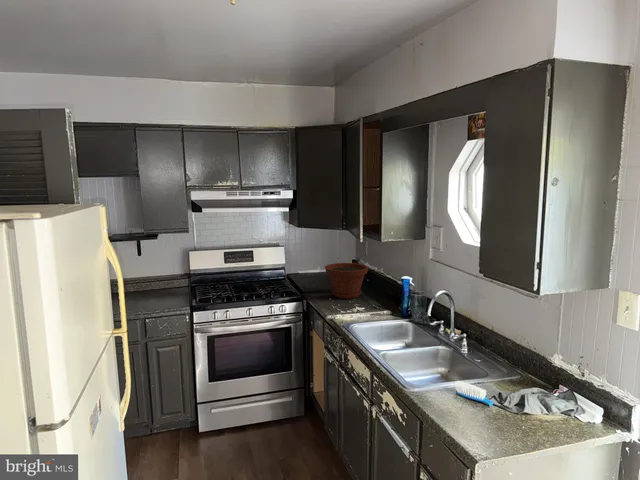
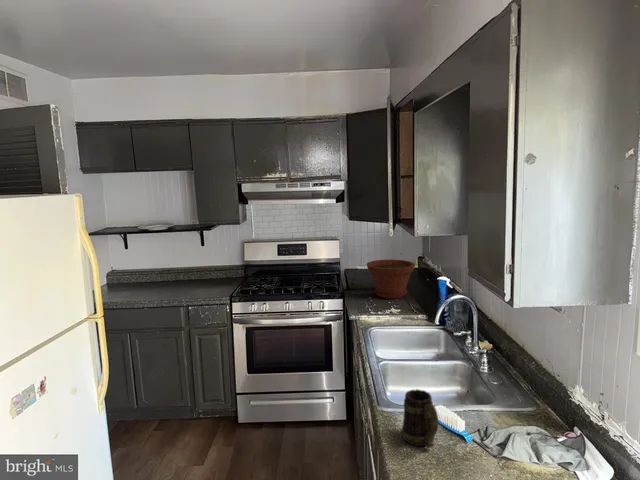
mug: none [441,370,479,415] -> present [402,389,438,448]

